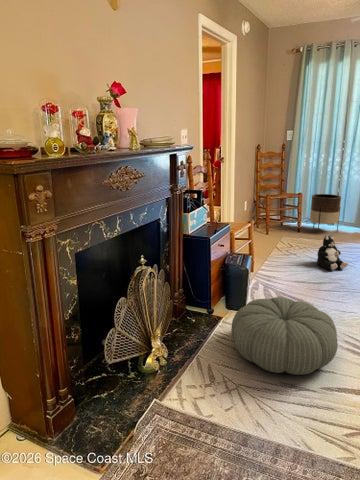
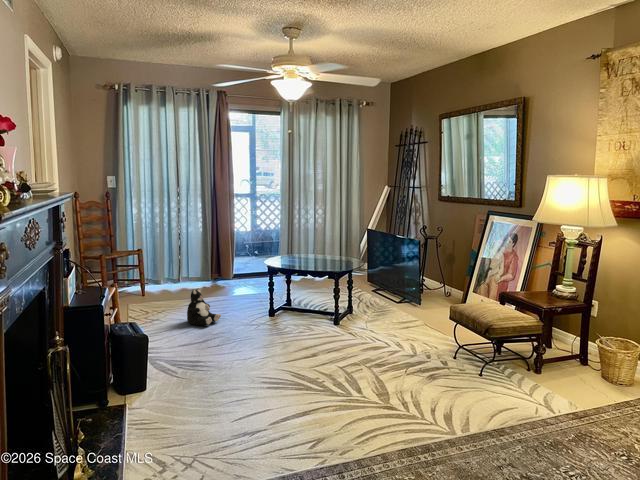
planter: present [310,194,341,232] -> none [153,248,186,295]
pouf: present [231,297,338,375] -> none [155,353,268,431]

